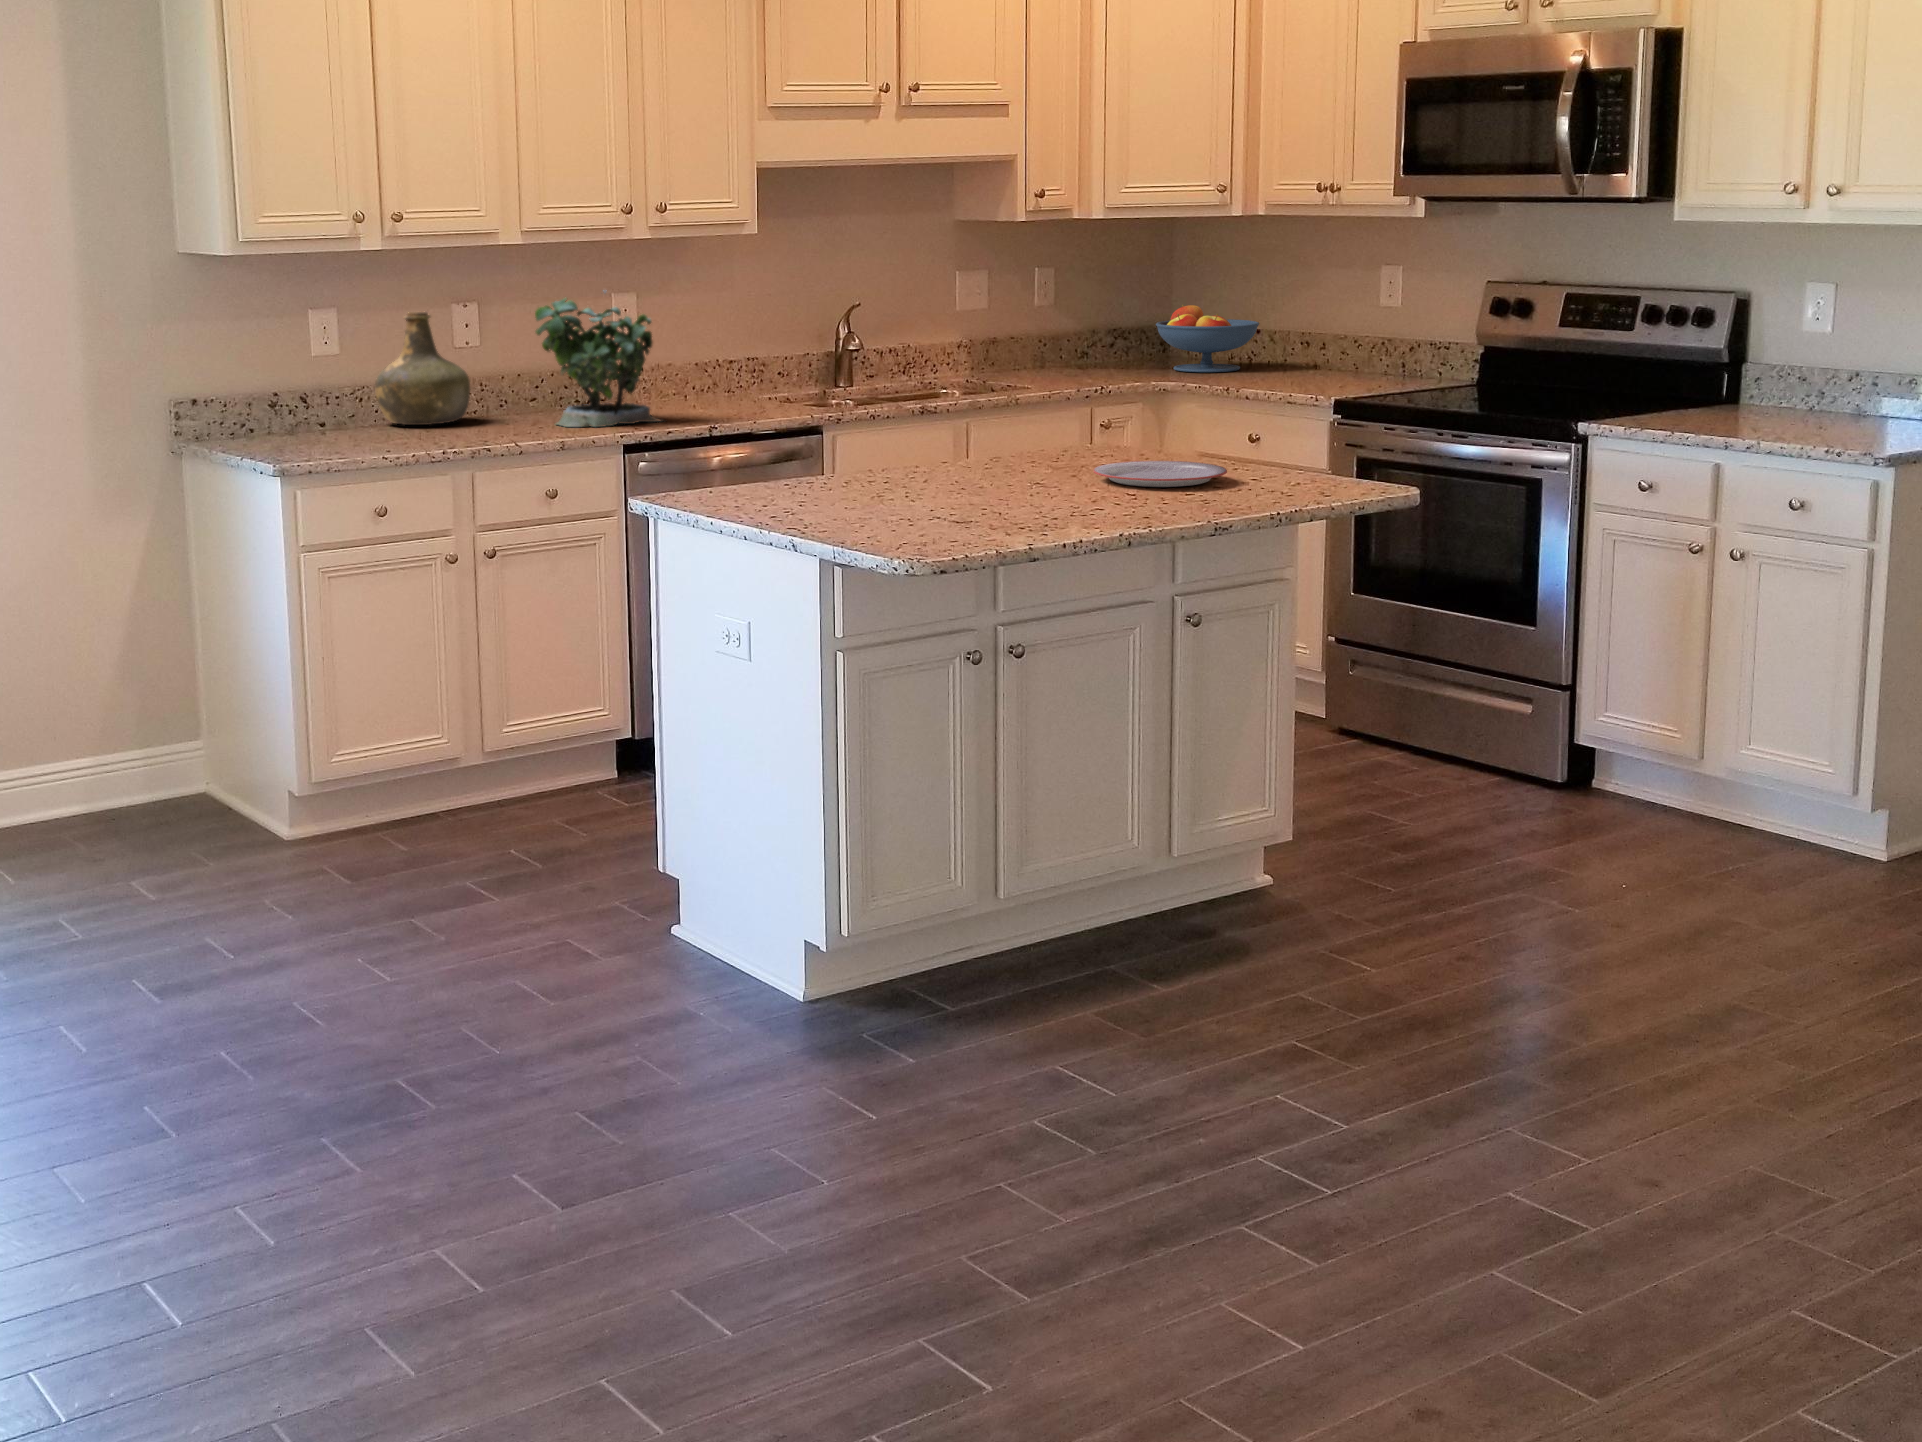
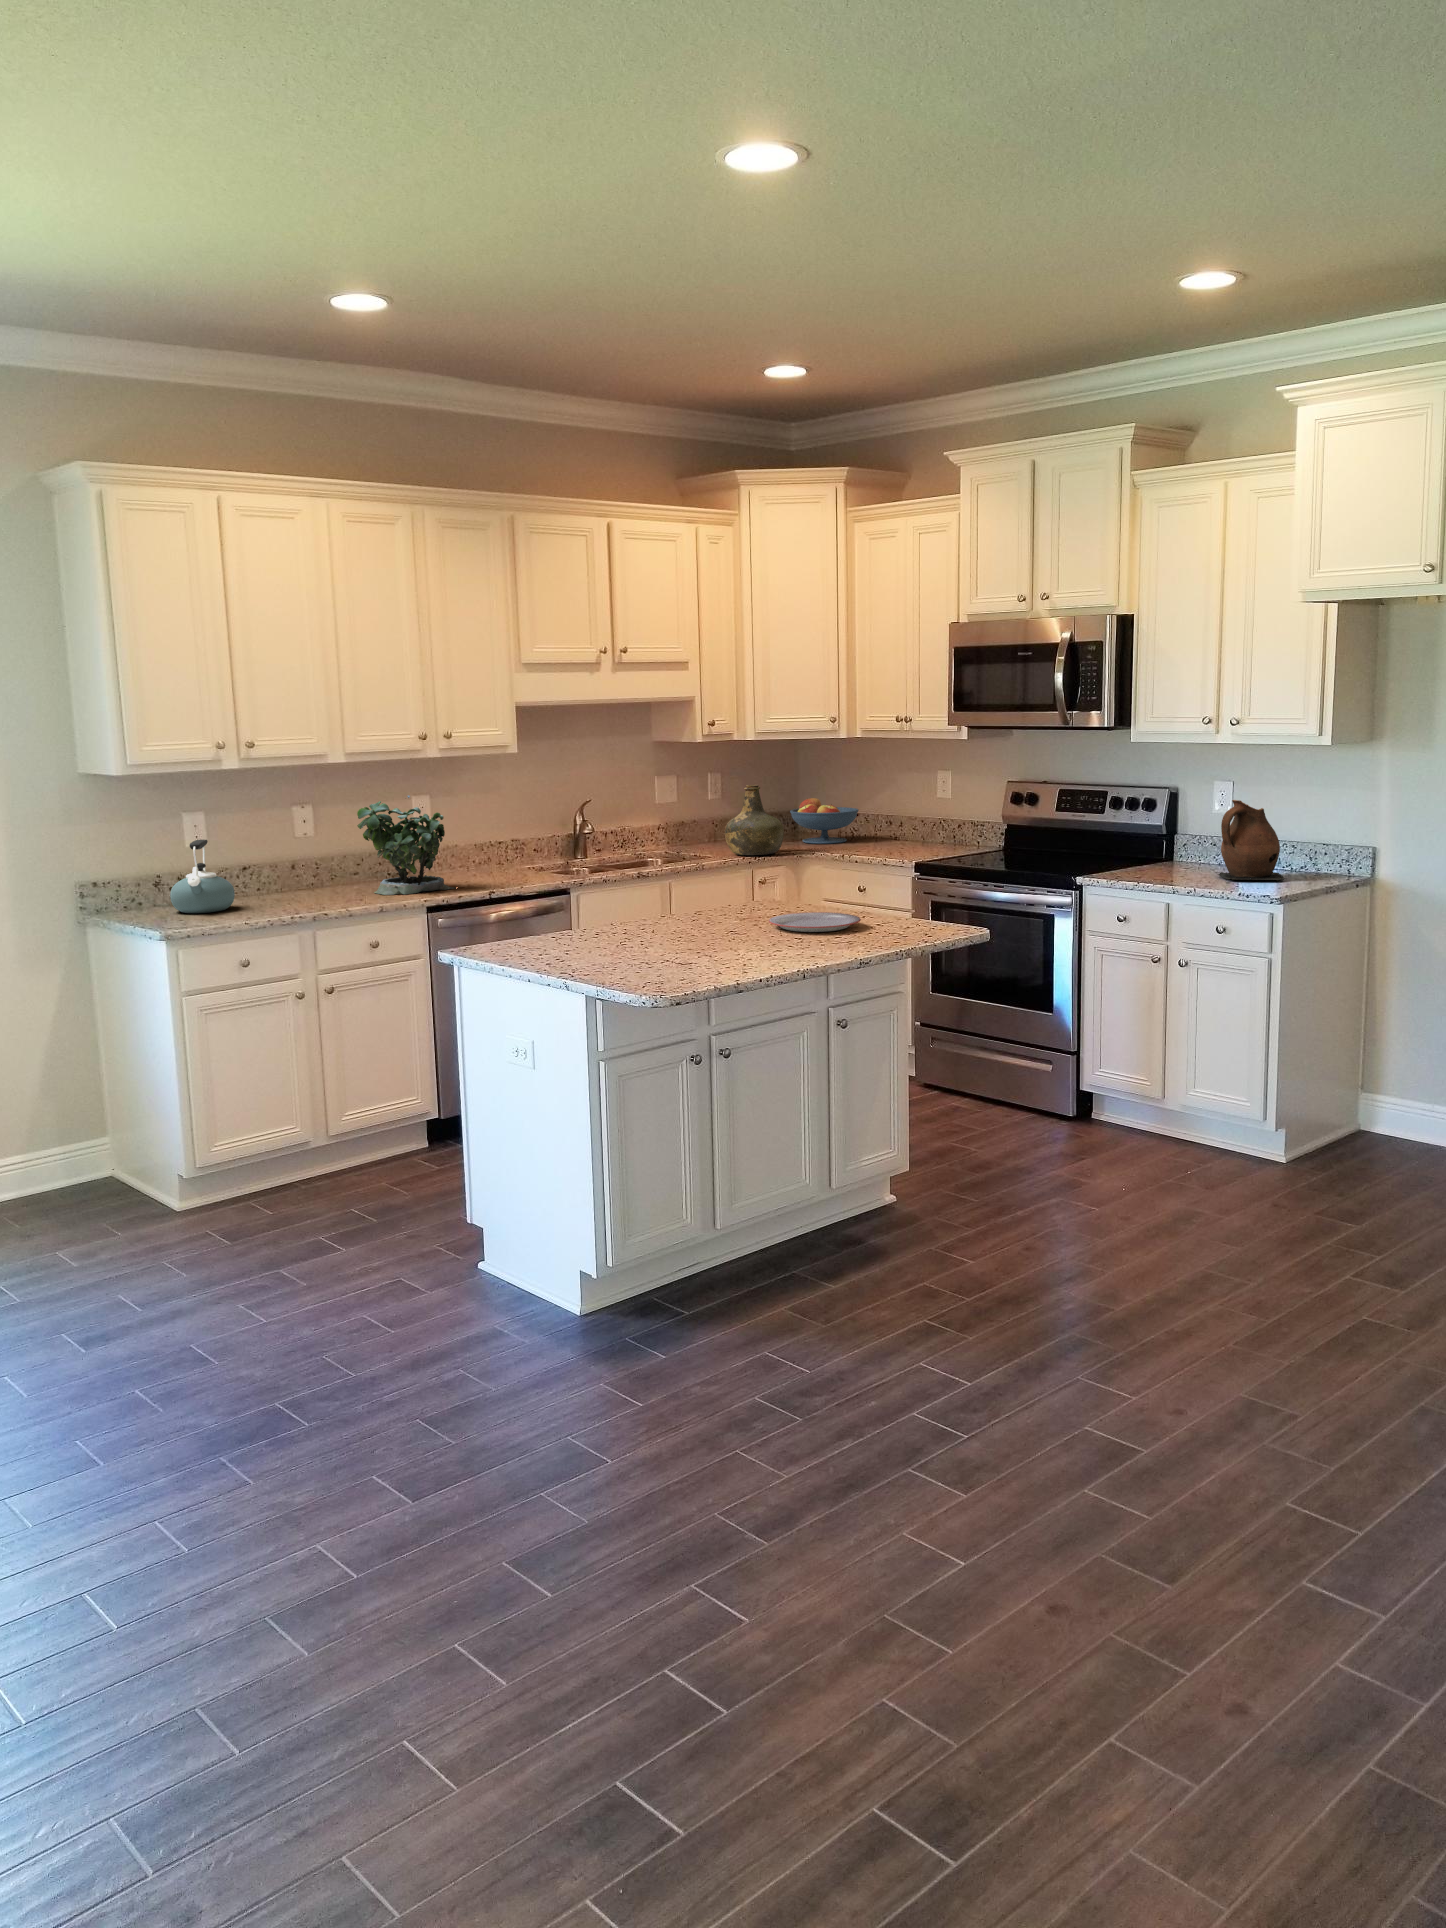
ceramic pitcher: none [1792,310,1903,435] -> present [1218,800,1285,881]
bottle: present [375,312,470,425] -> present [725,785,784,855]
kettle: none [286,345,370,444] -> present [170,840,235,913]

